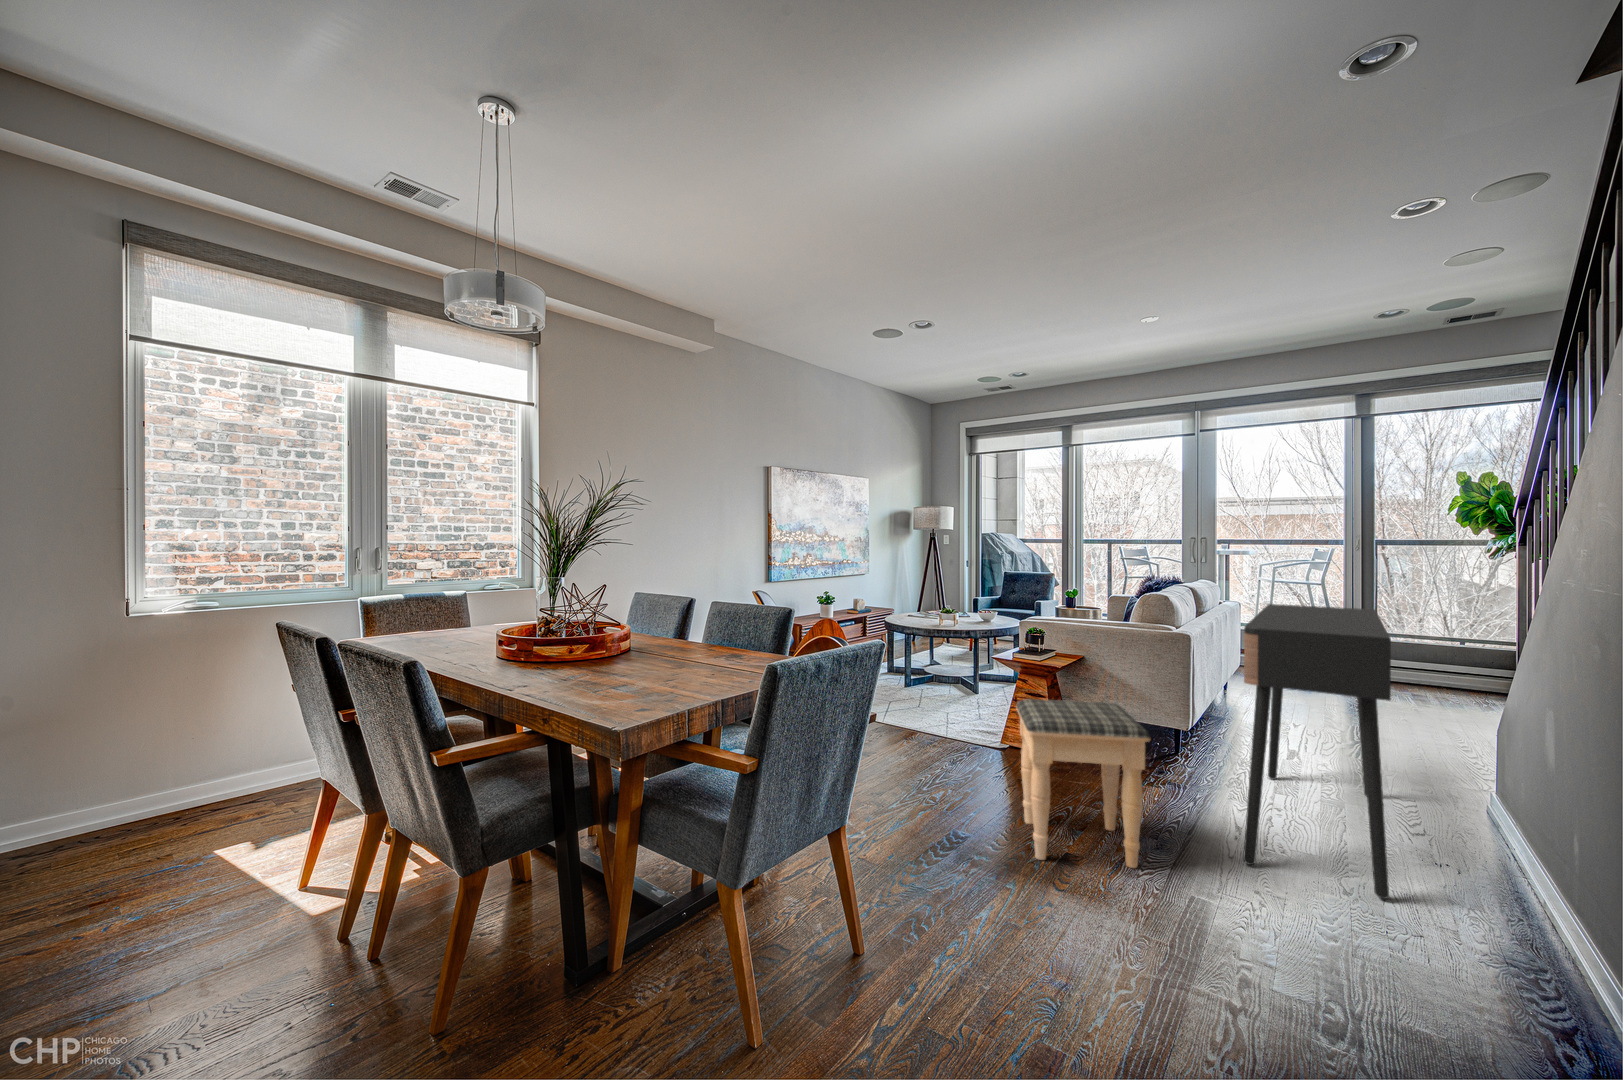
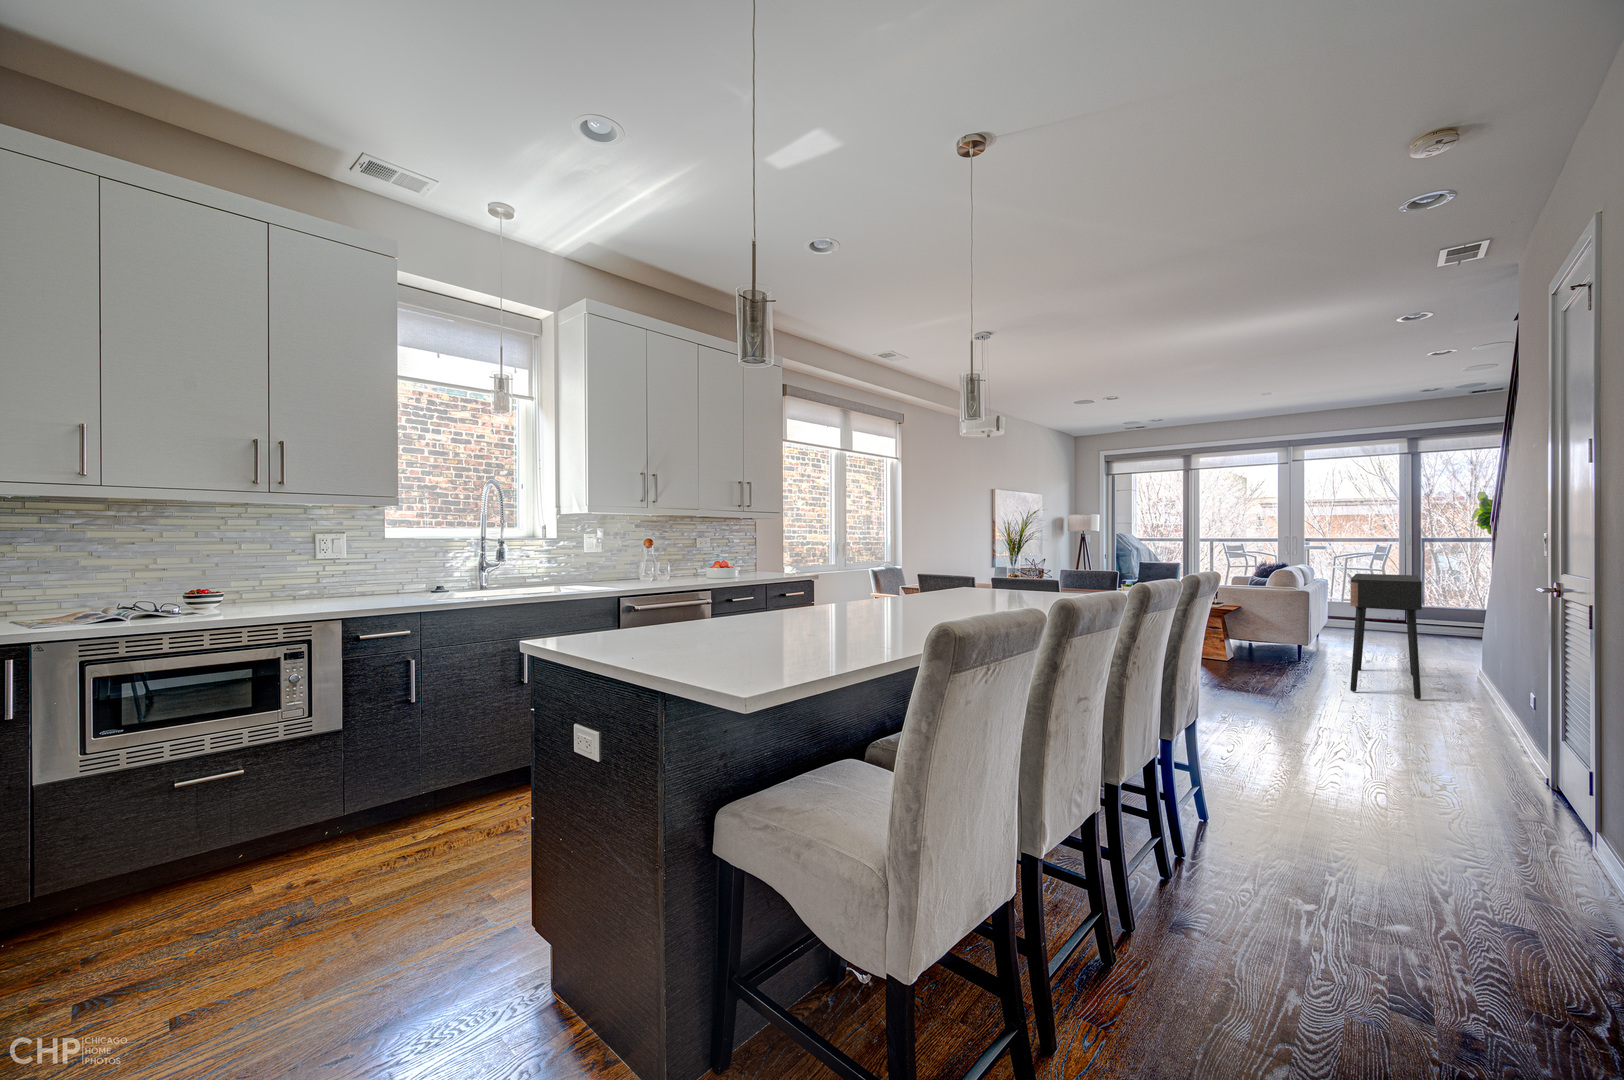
footstool: present [1016,699,1150,868] -> none [1226,619,1306,692]

